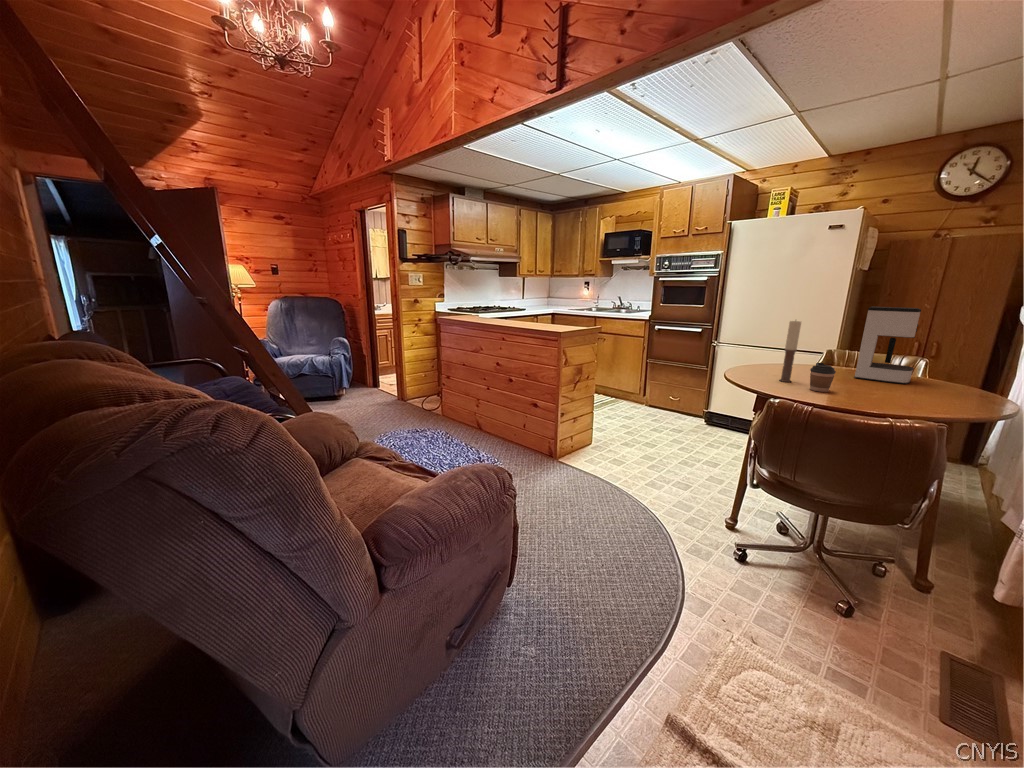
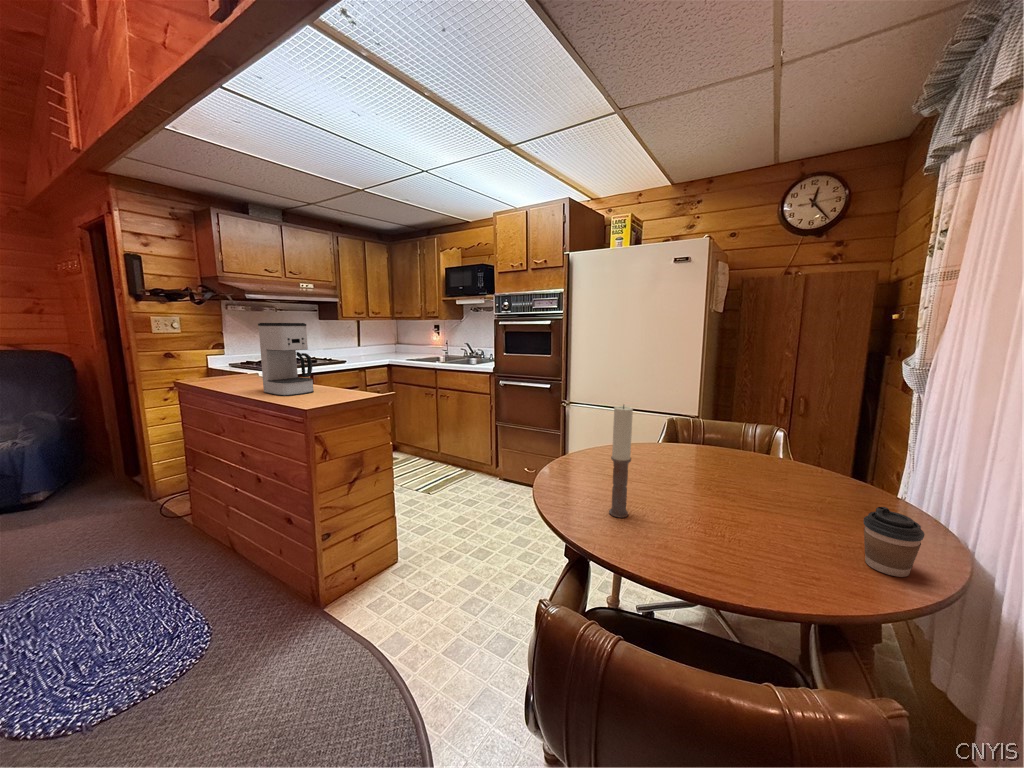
coffee maker: present [854,307,921,384] -> present [258,323,314,396]
coffee cup: present [810,363,836,392] -> present [864,507,925,577]

